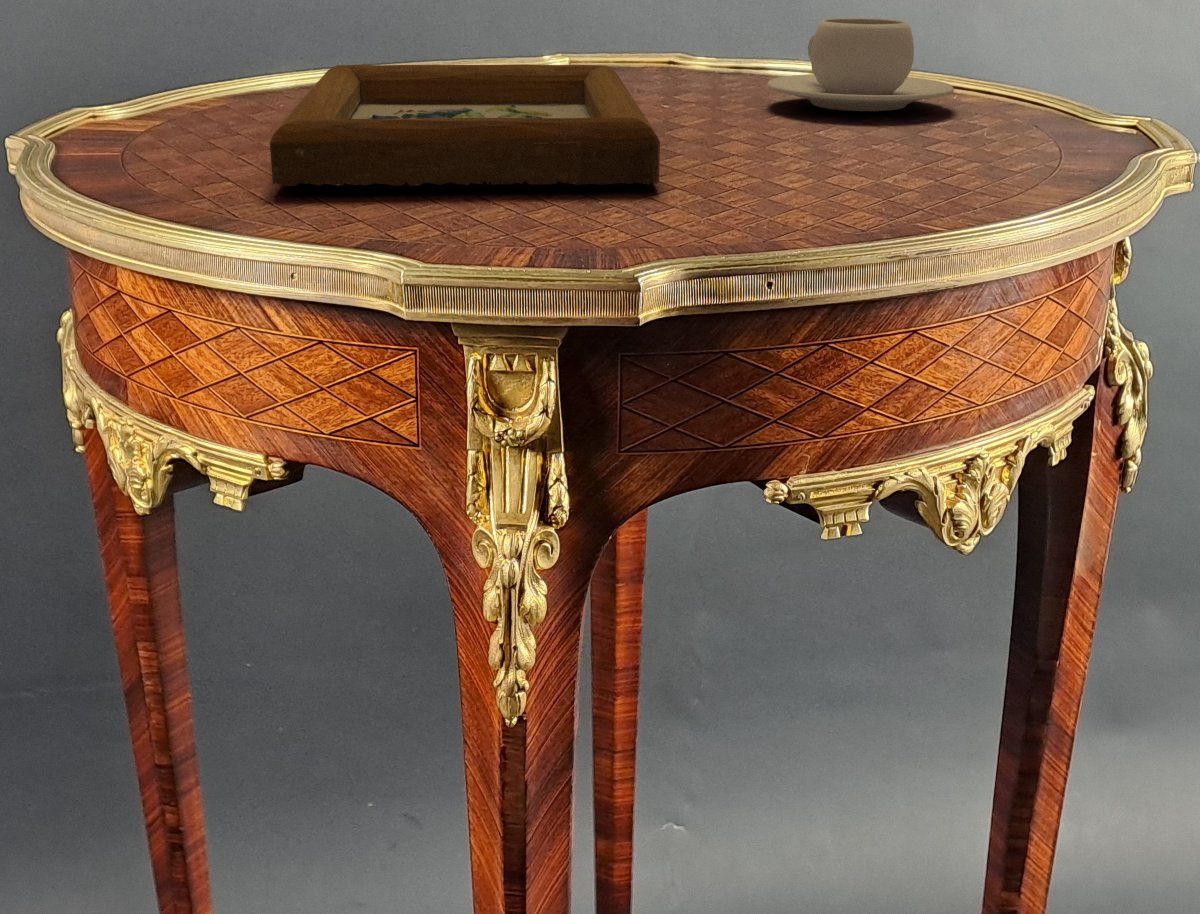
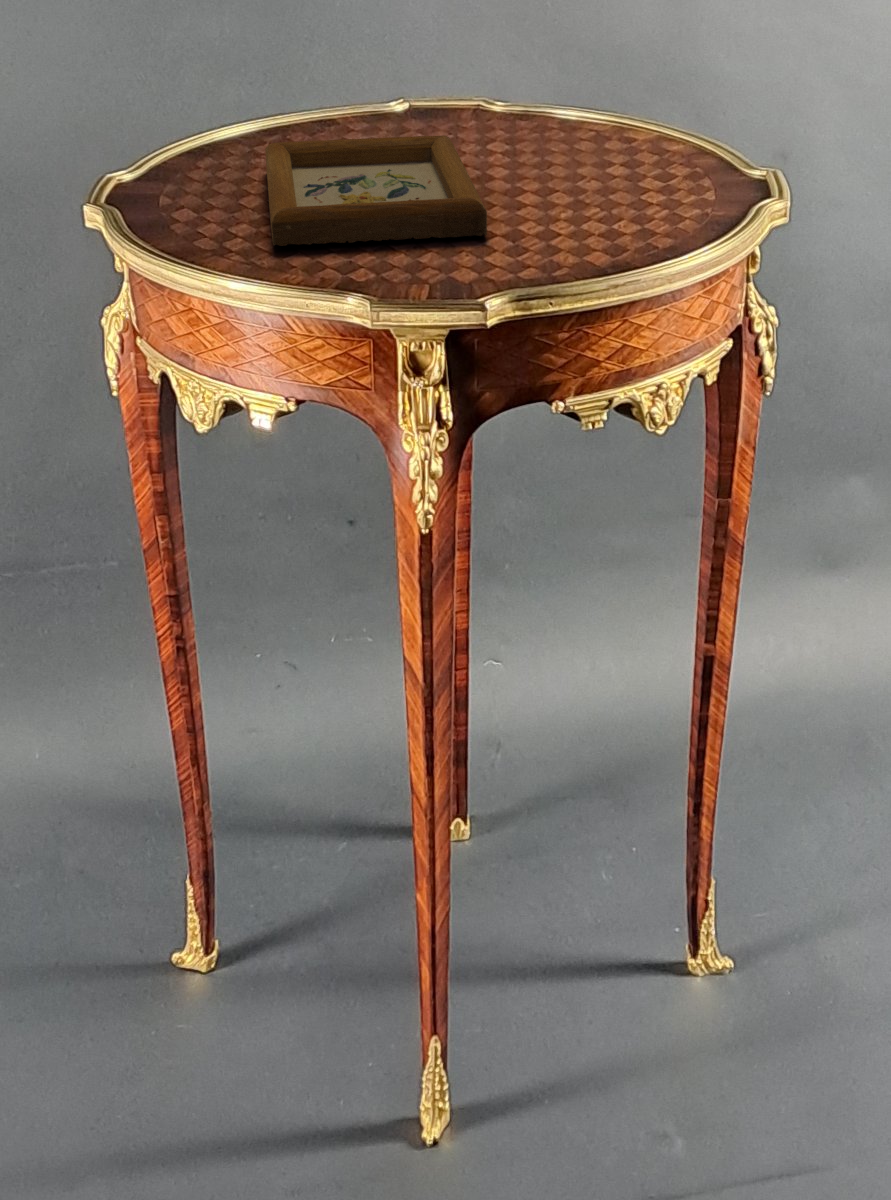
teacup: present [767,18,954,111] -> none [546,92,666,158]

